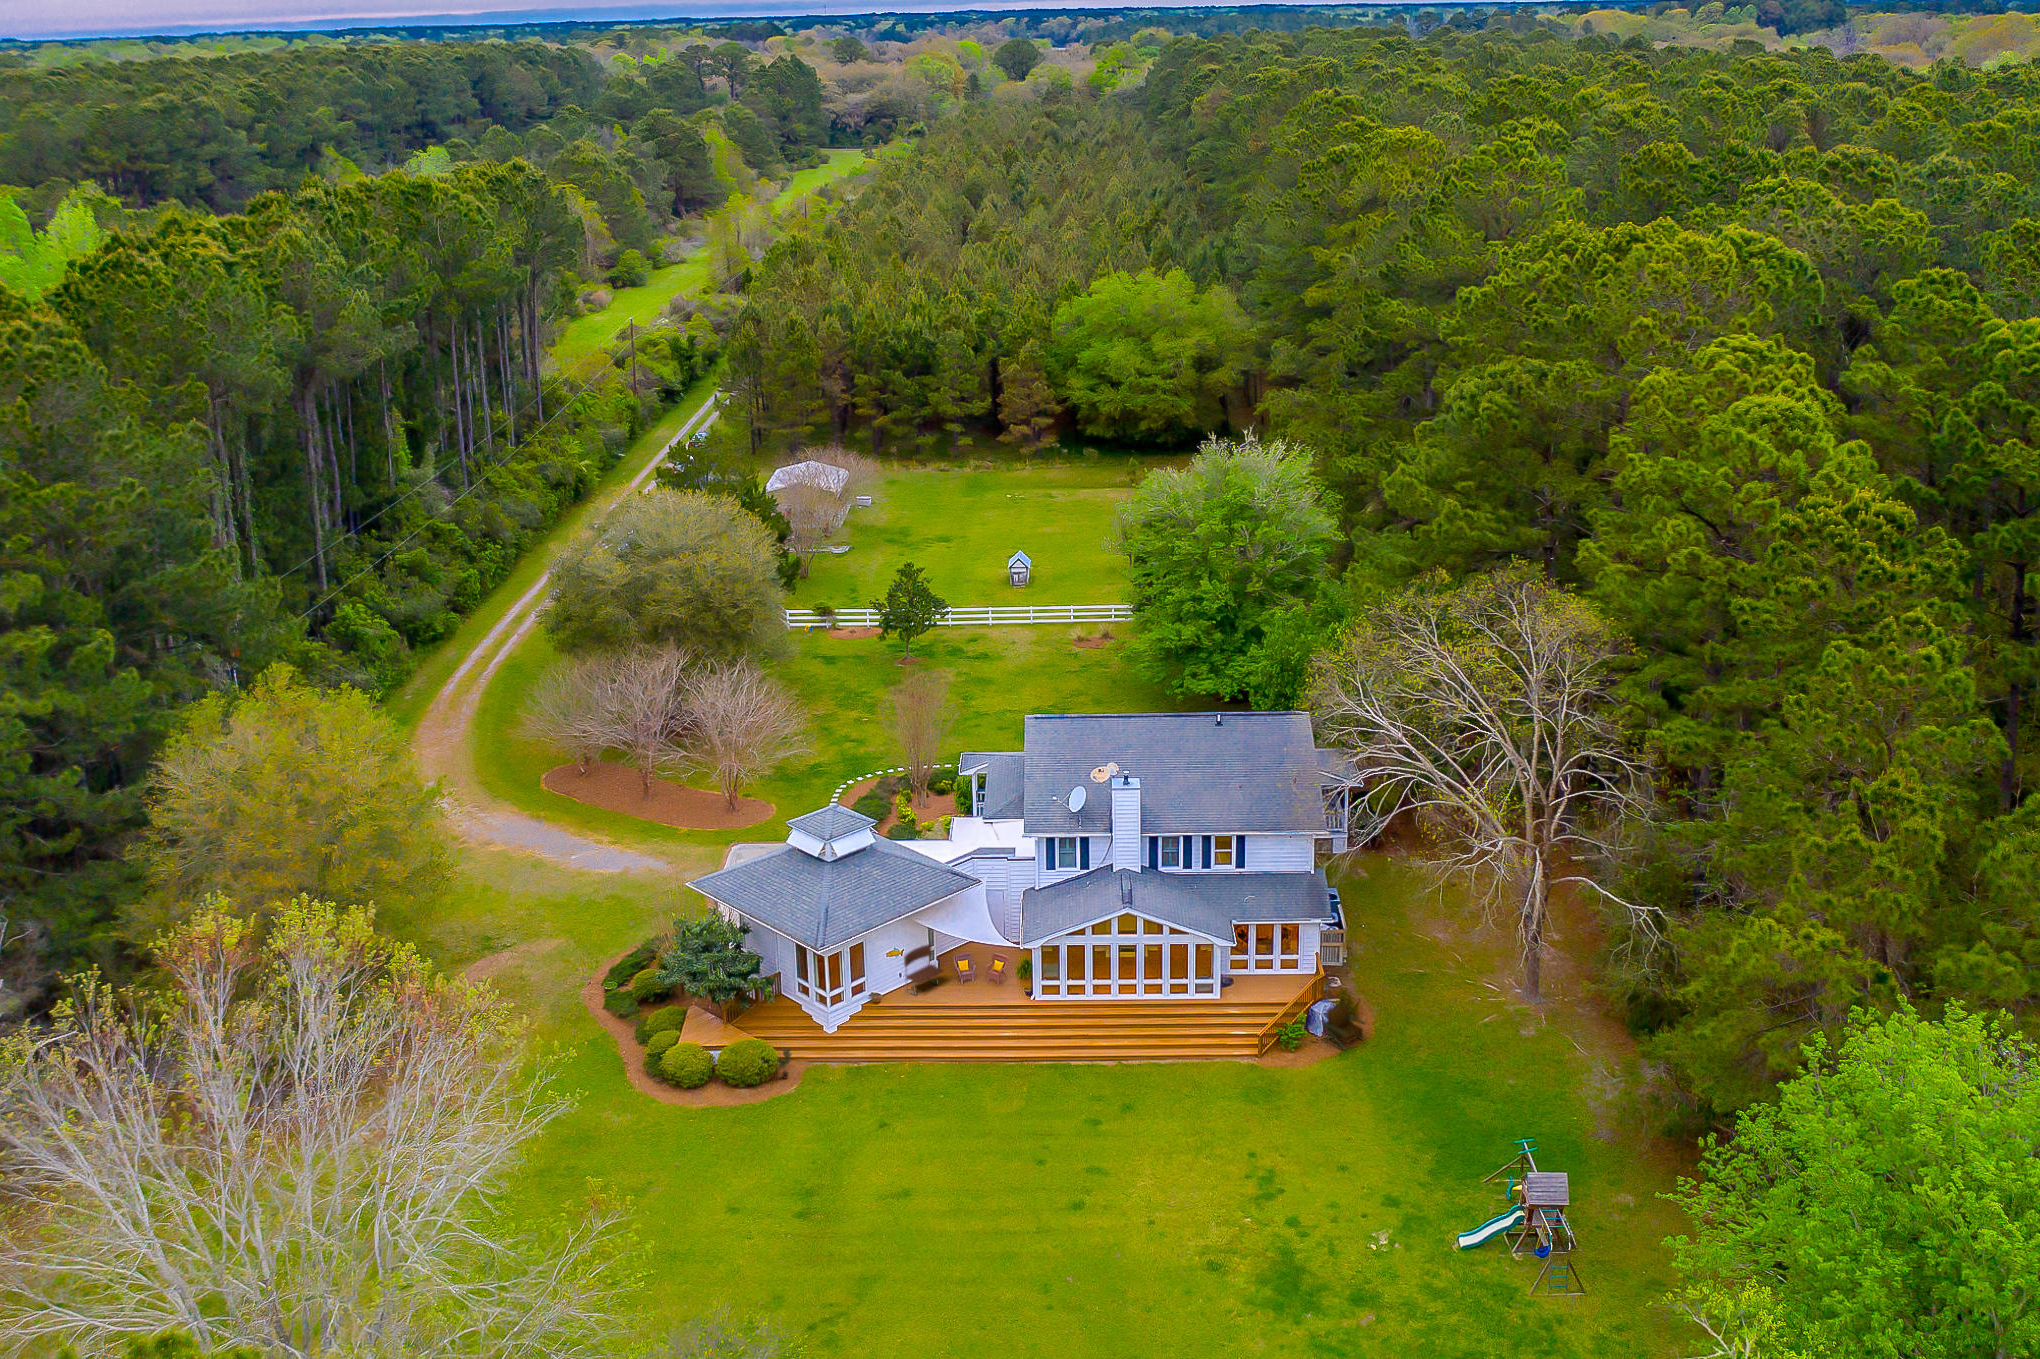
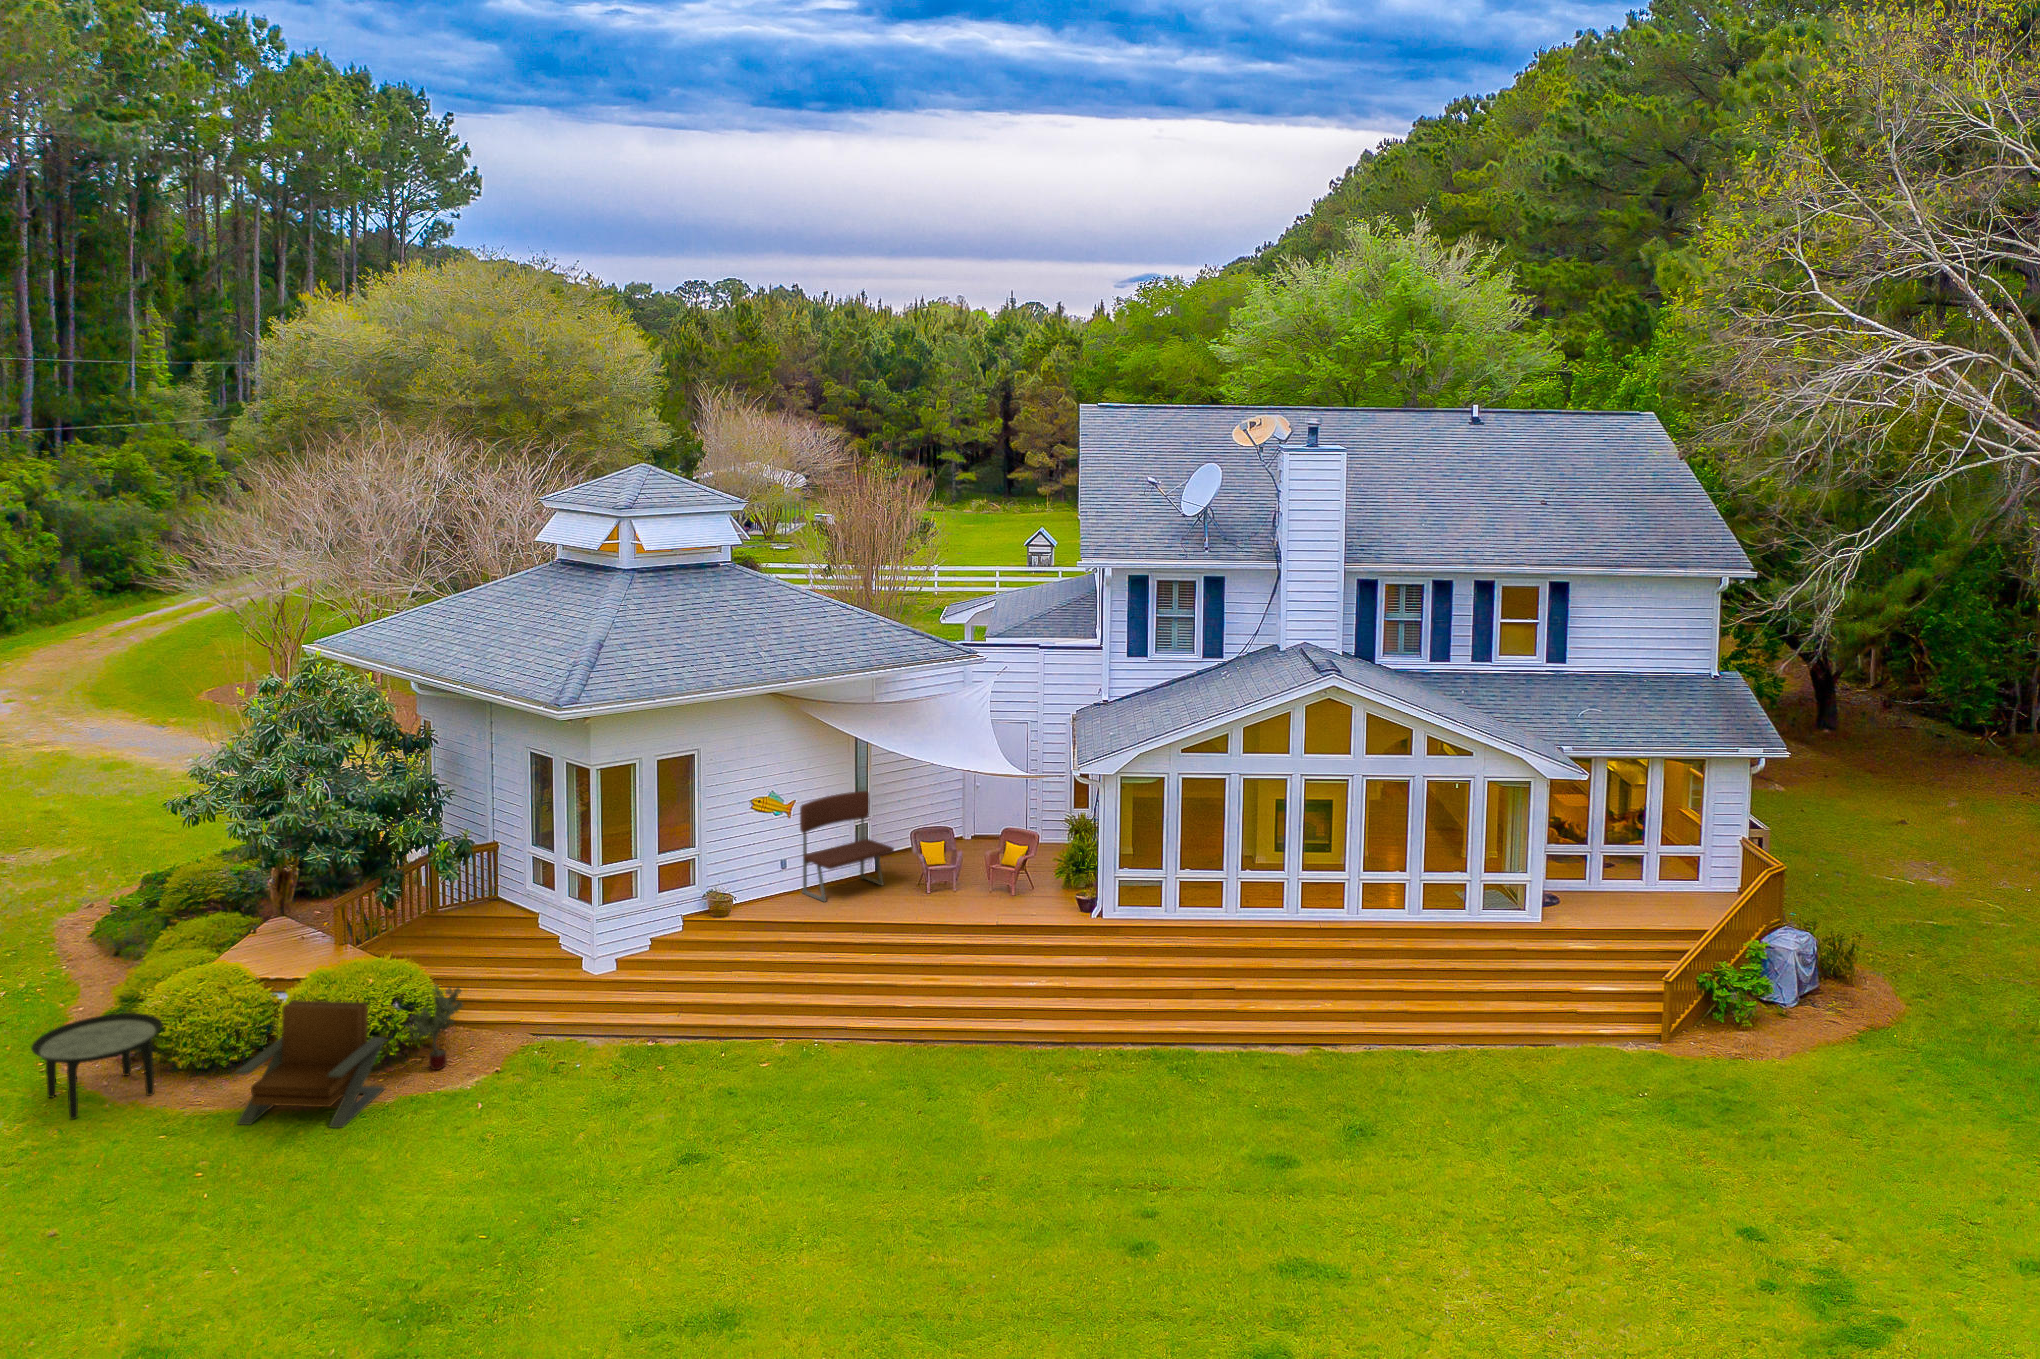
lounge chair: present [1323,1002,1366,1051] -> present [236,1000,385,1128]
round table: none [650,1061,691,1103] -> present [31,1013,163,1119]

